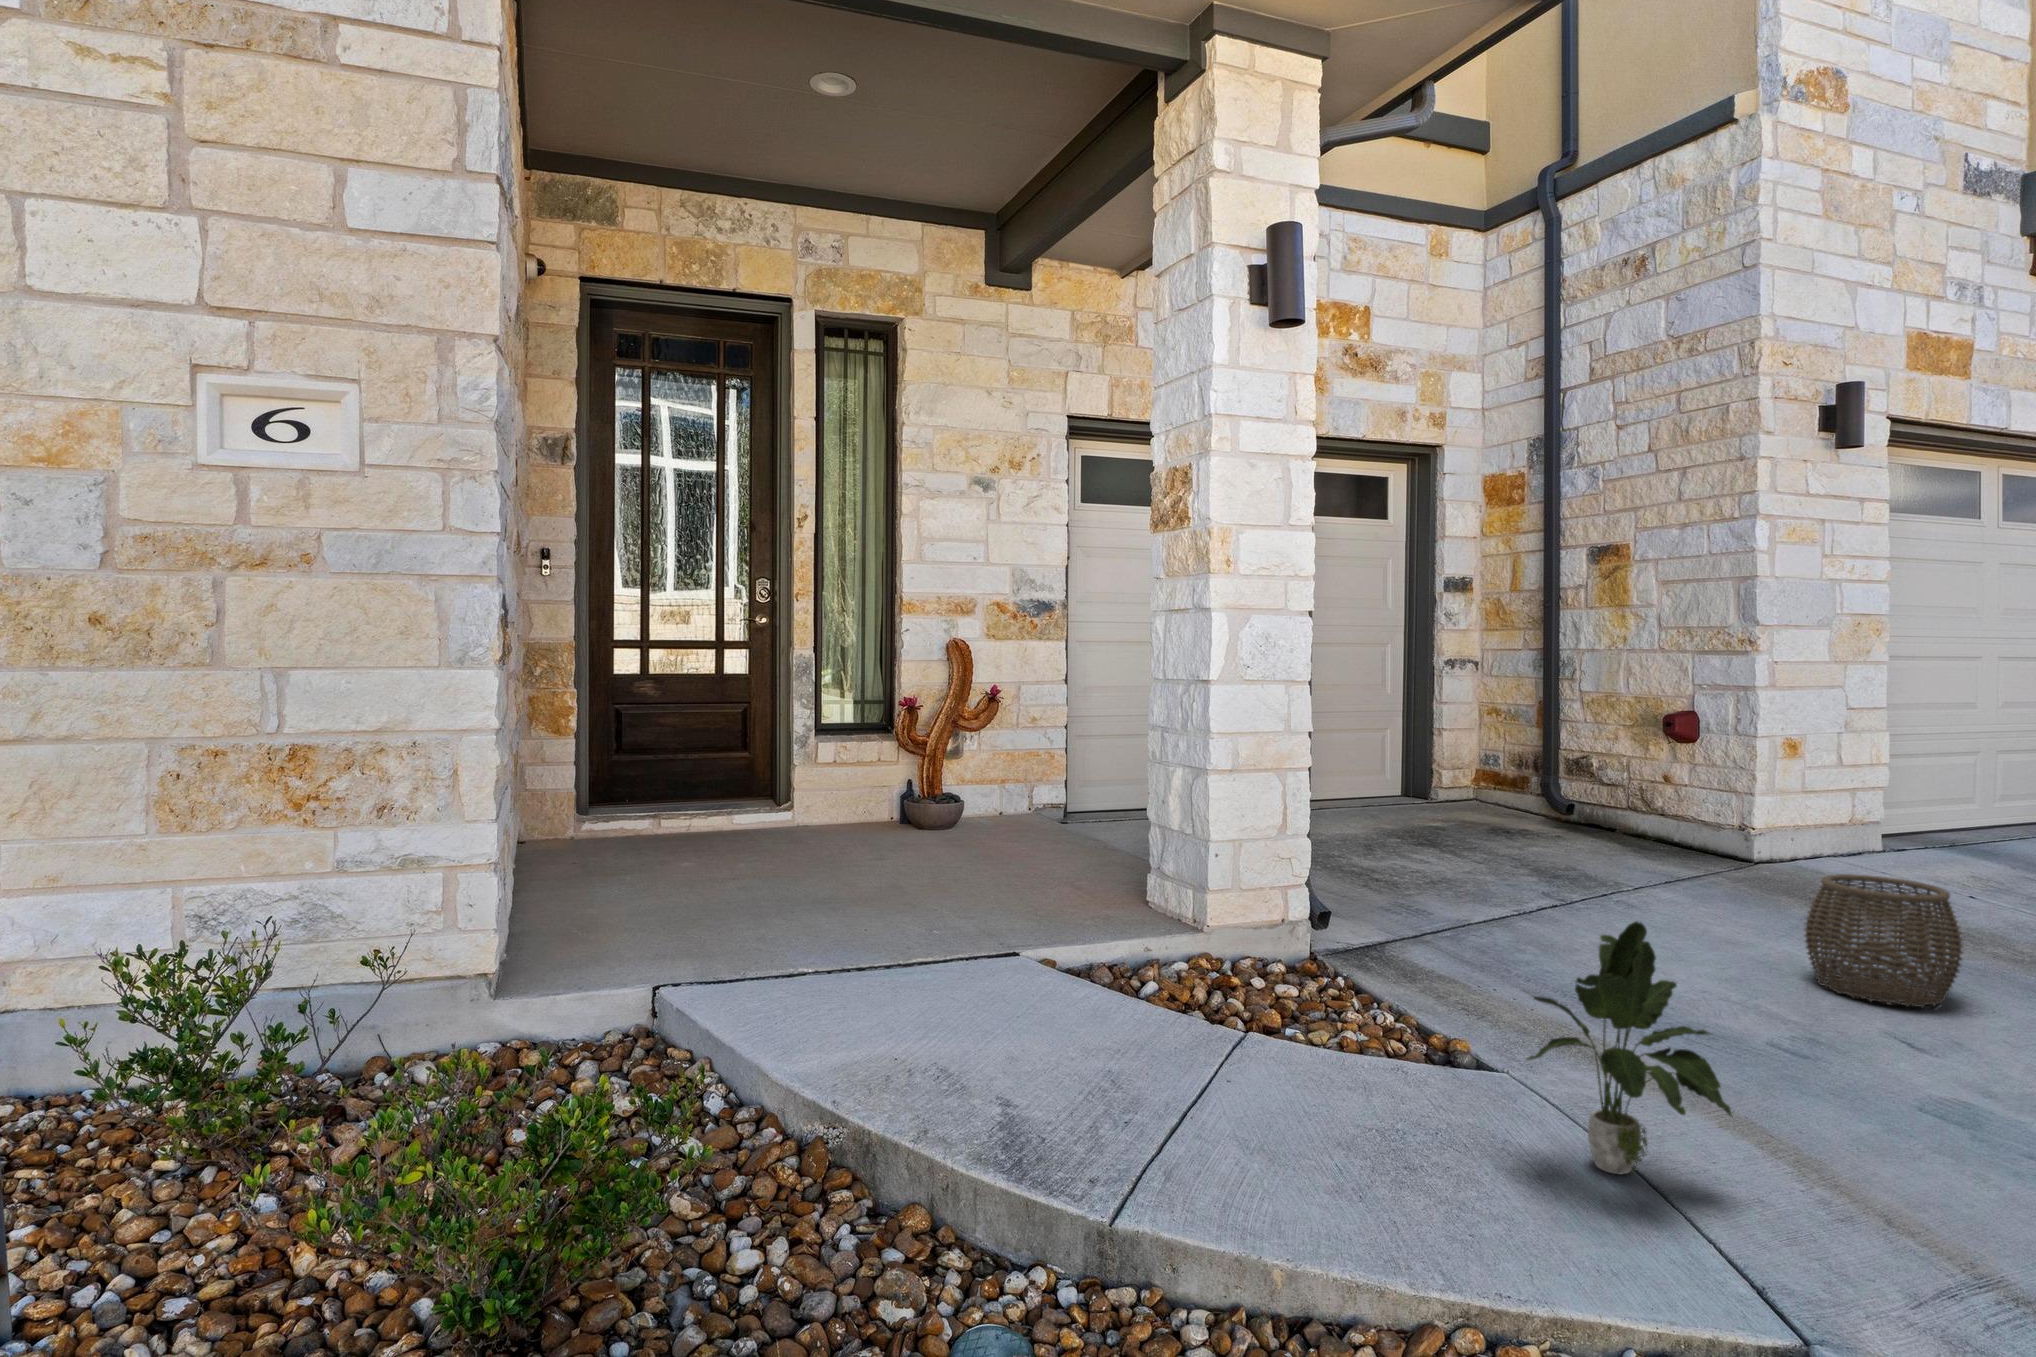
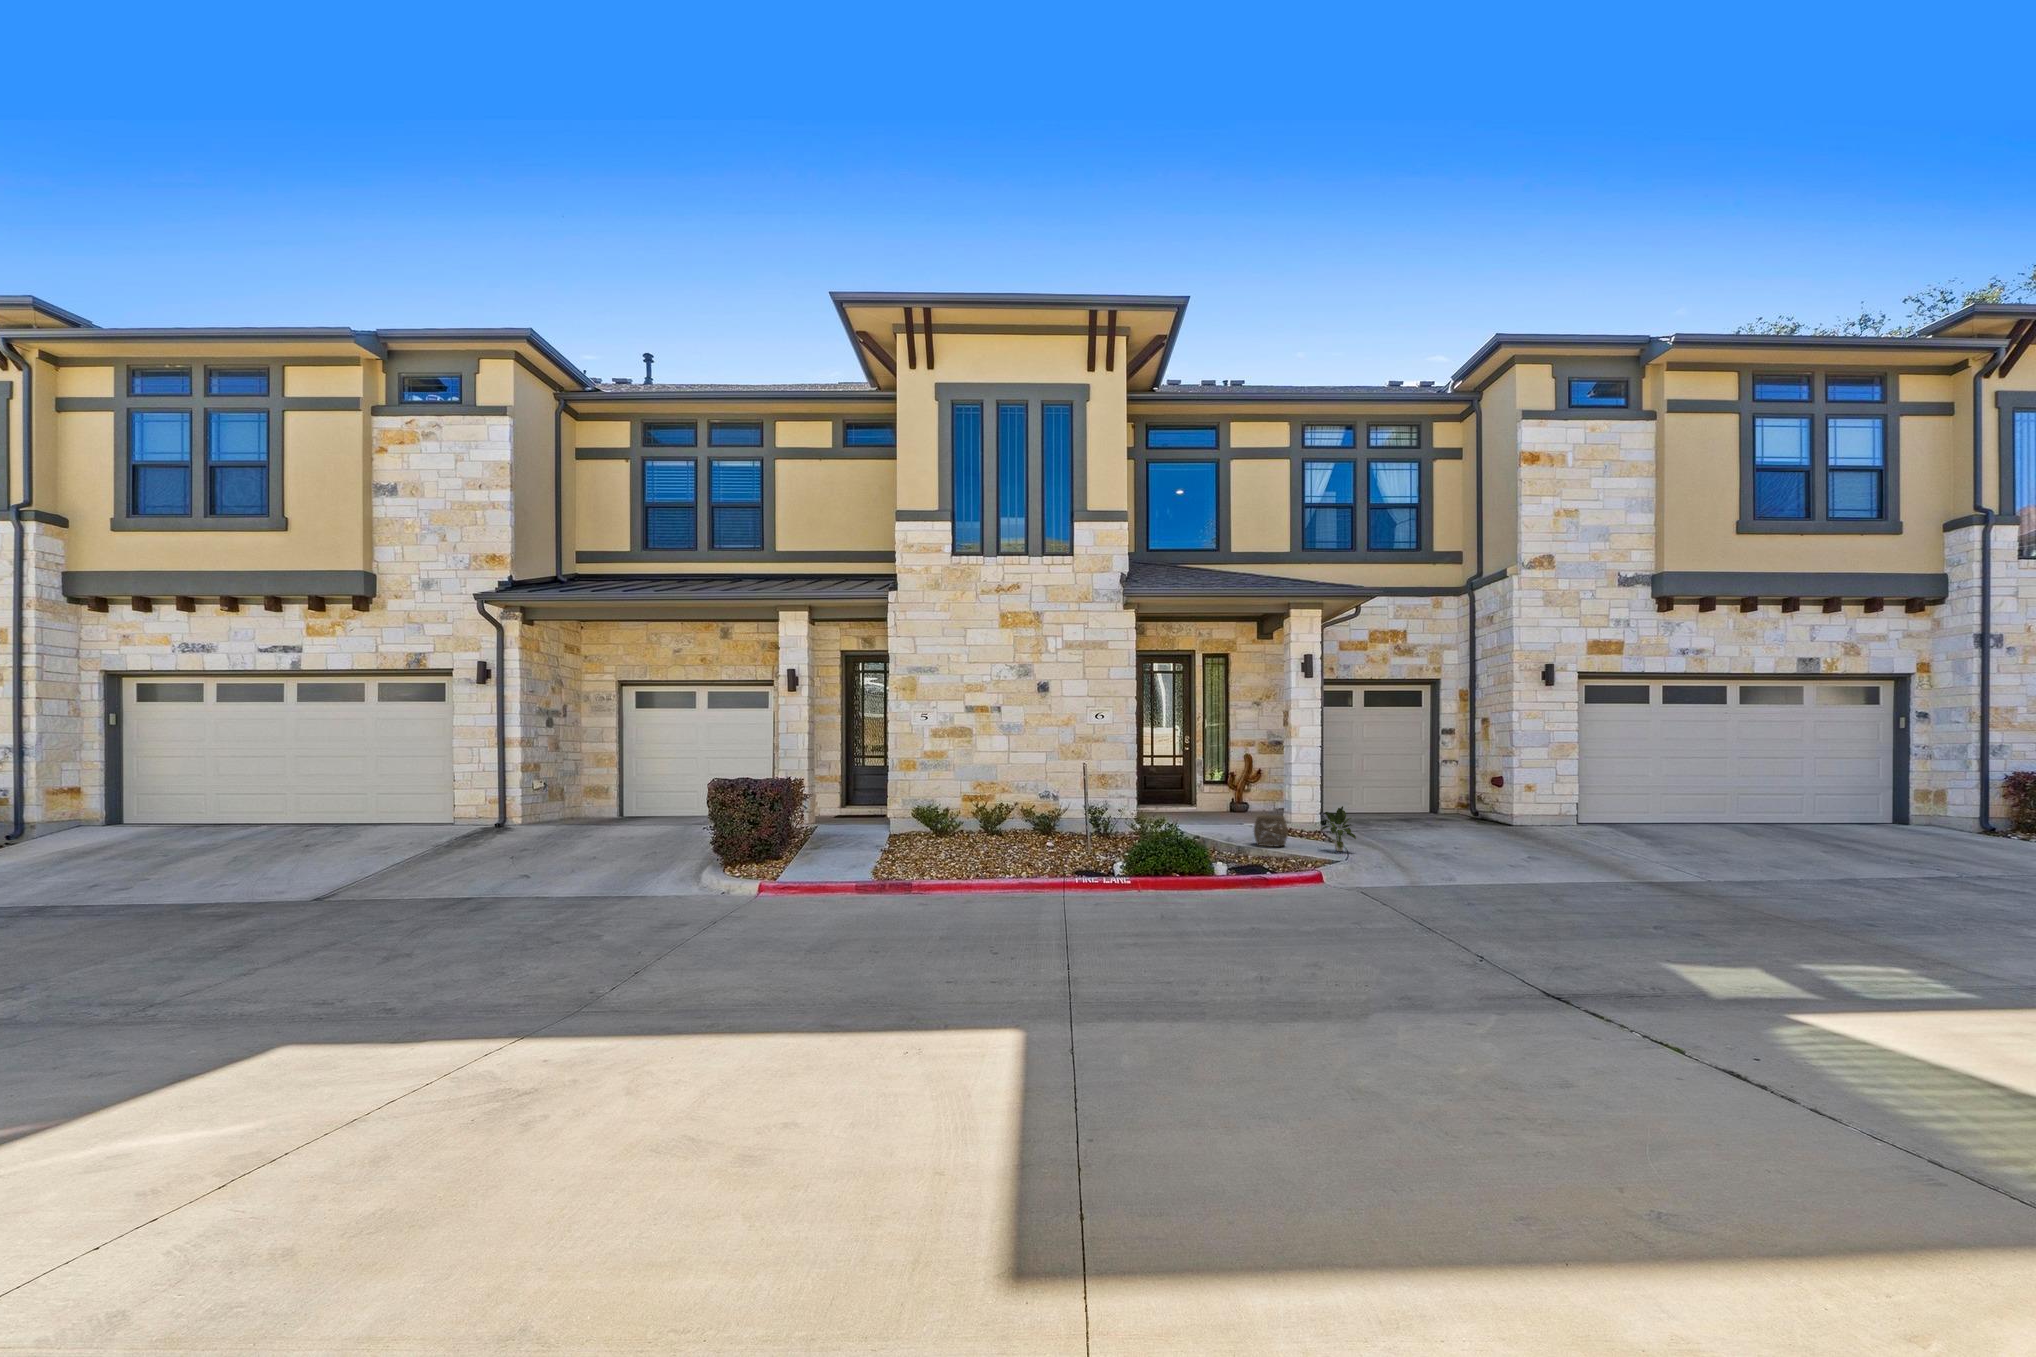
woven basket: present [1804,874,1963,1007] -> present [1254,815,1288,847]

